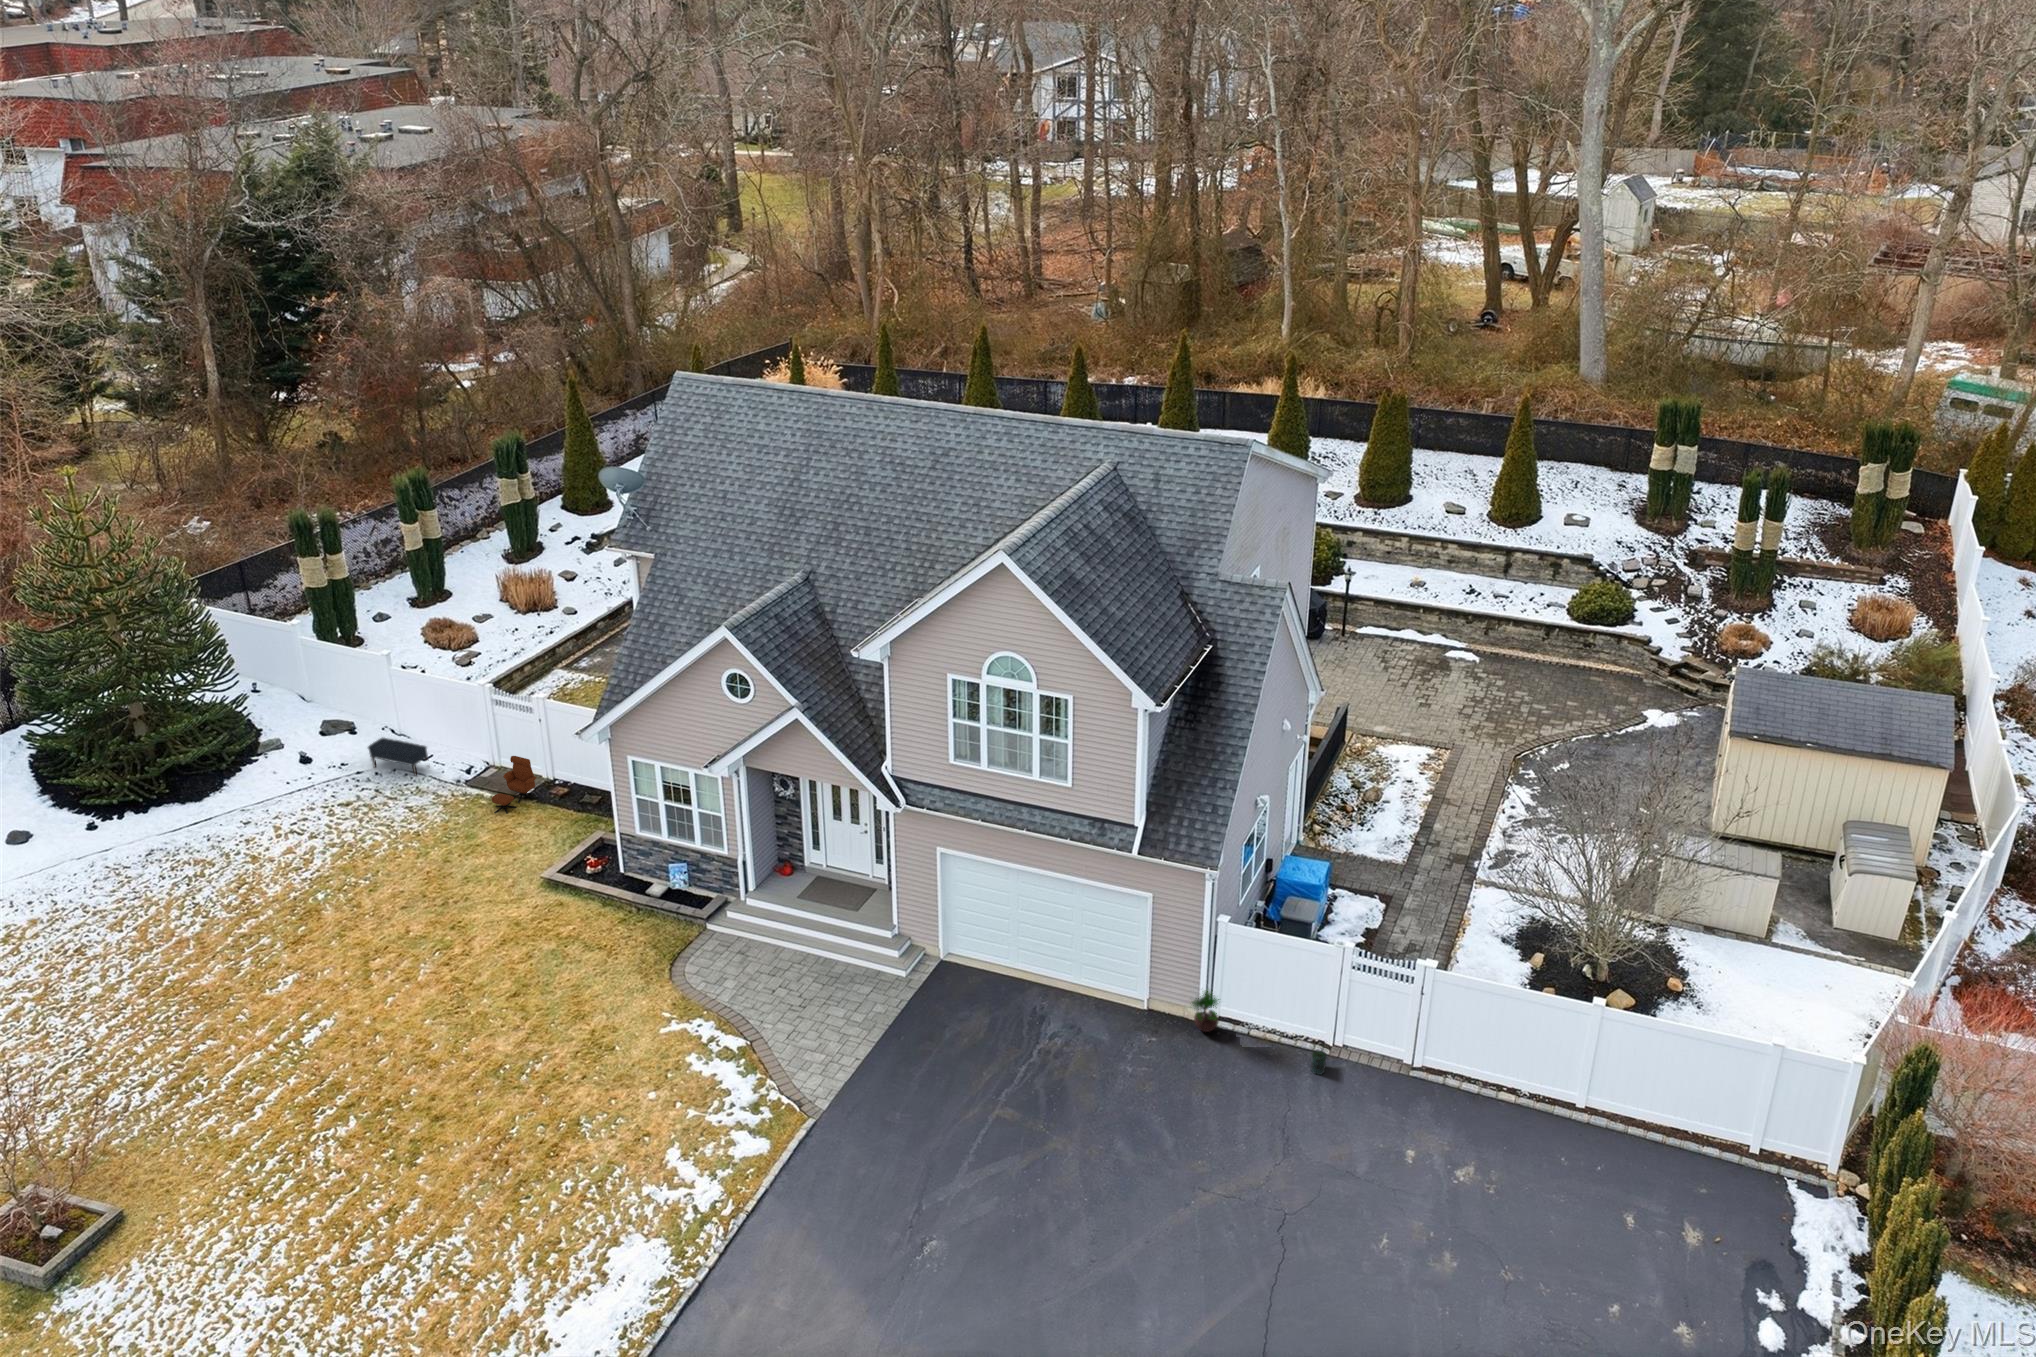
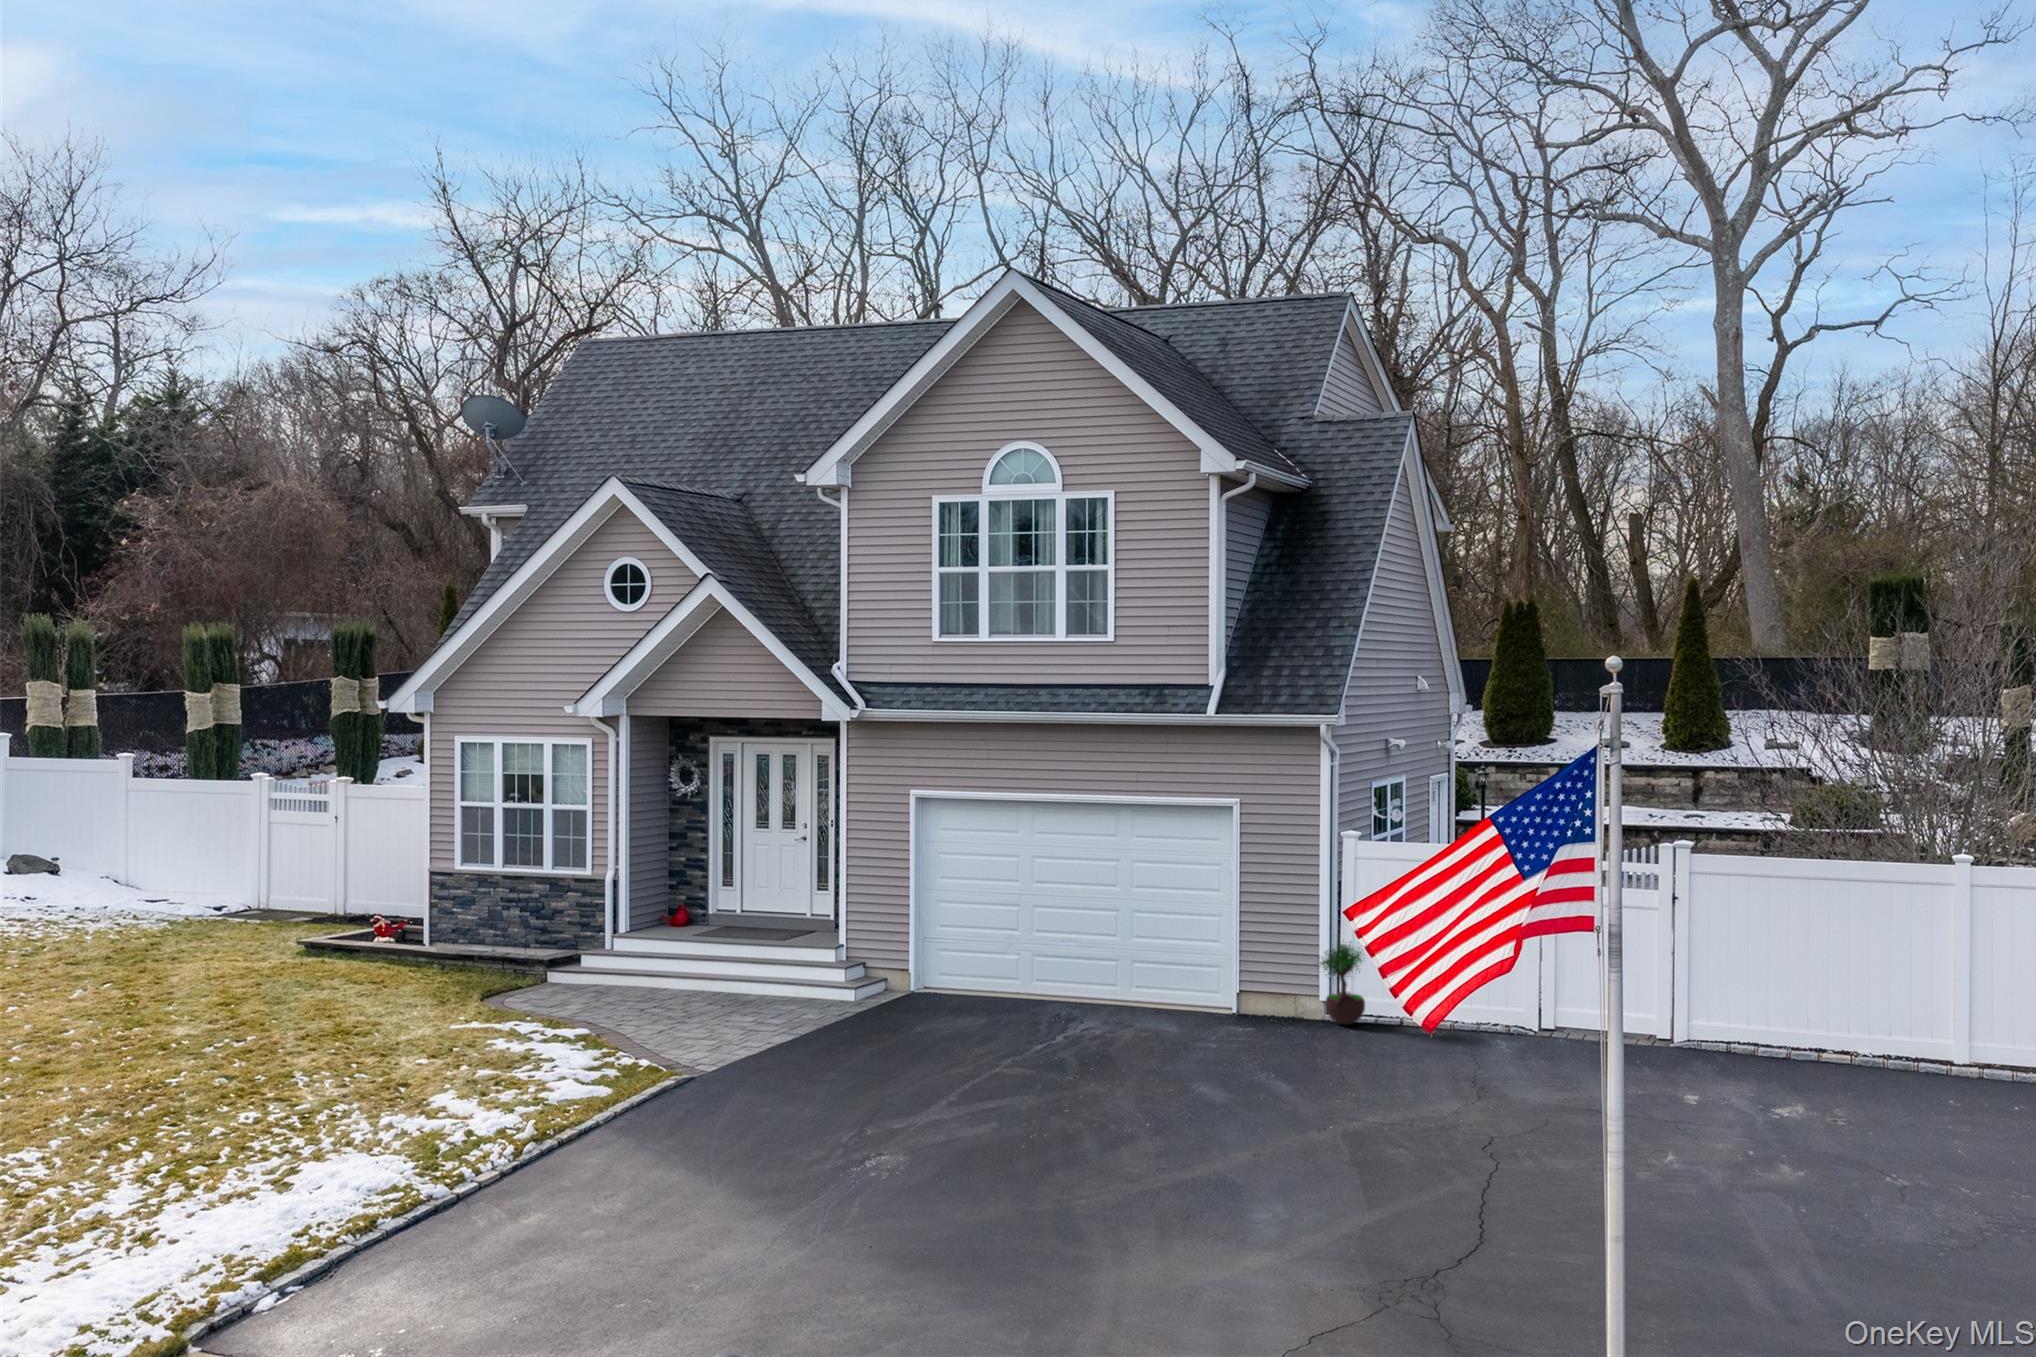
bench: present [368,738,429,775] -> none [79,860,166,903]
lounge chair: present [492,756,536,814] -> none [246,850,319,920]
watering can: present [1311,1042,1327,1075] -> none [1528,1003,1552,1049]

